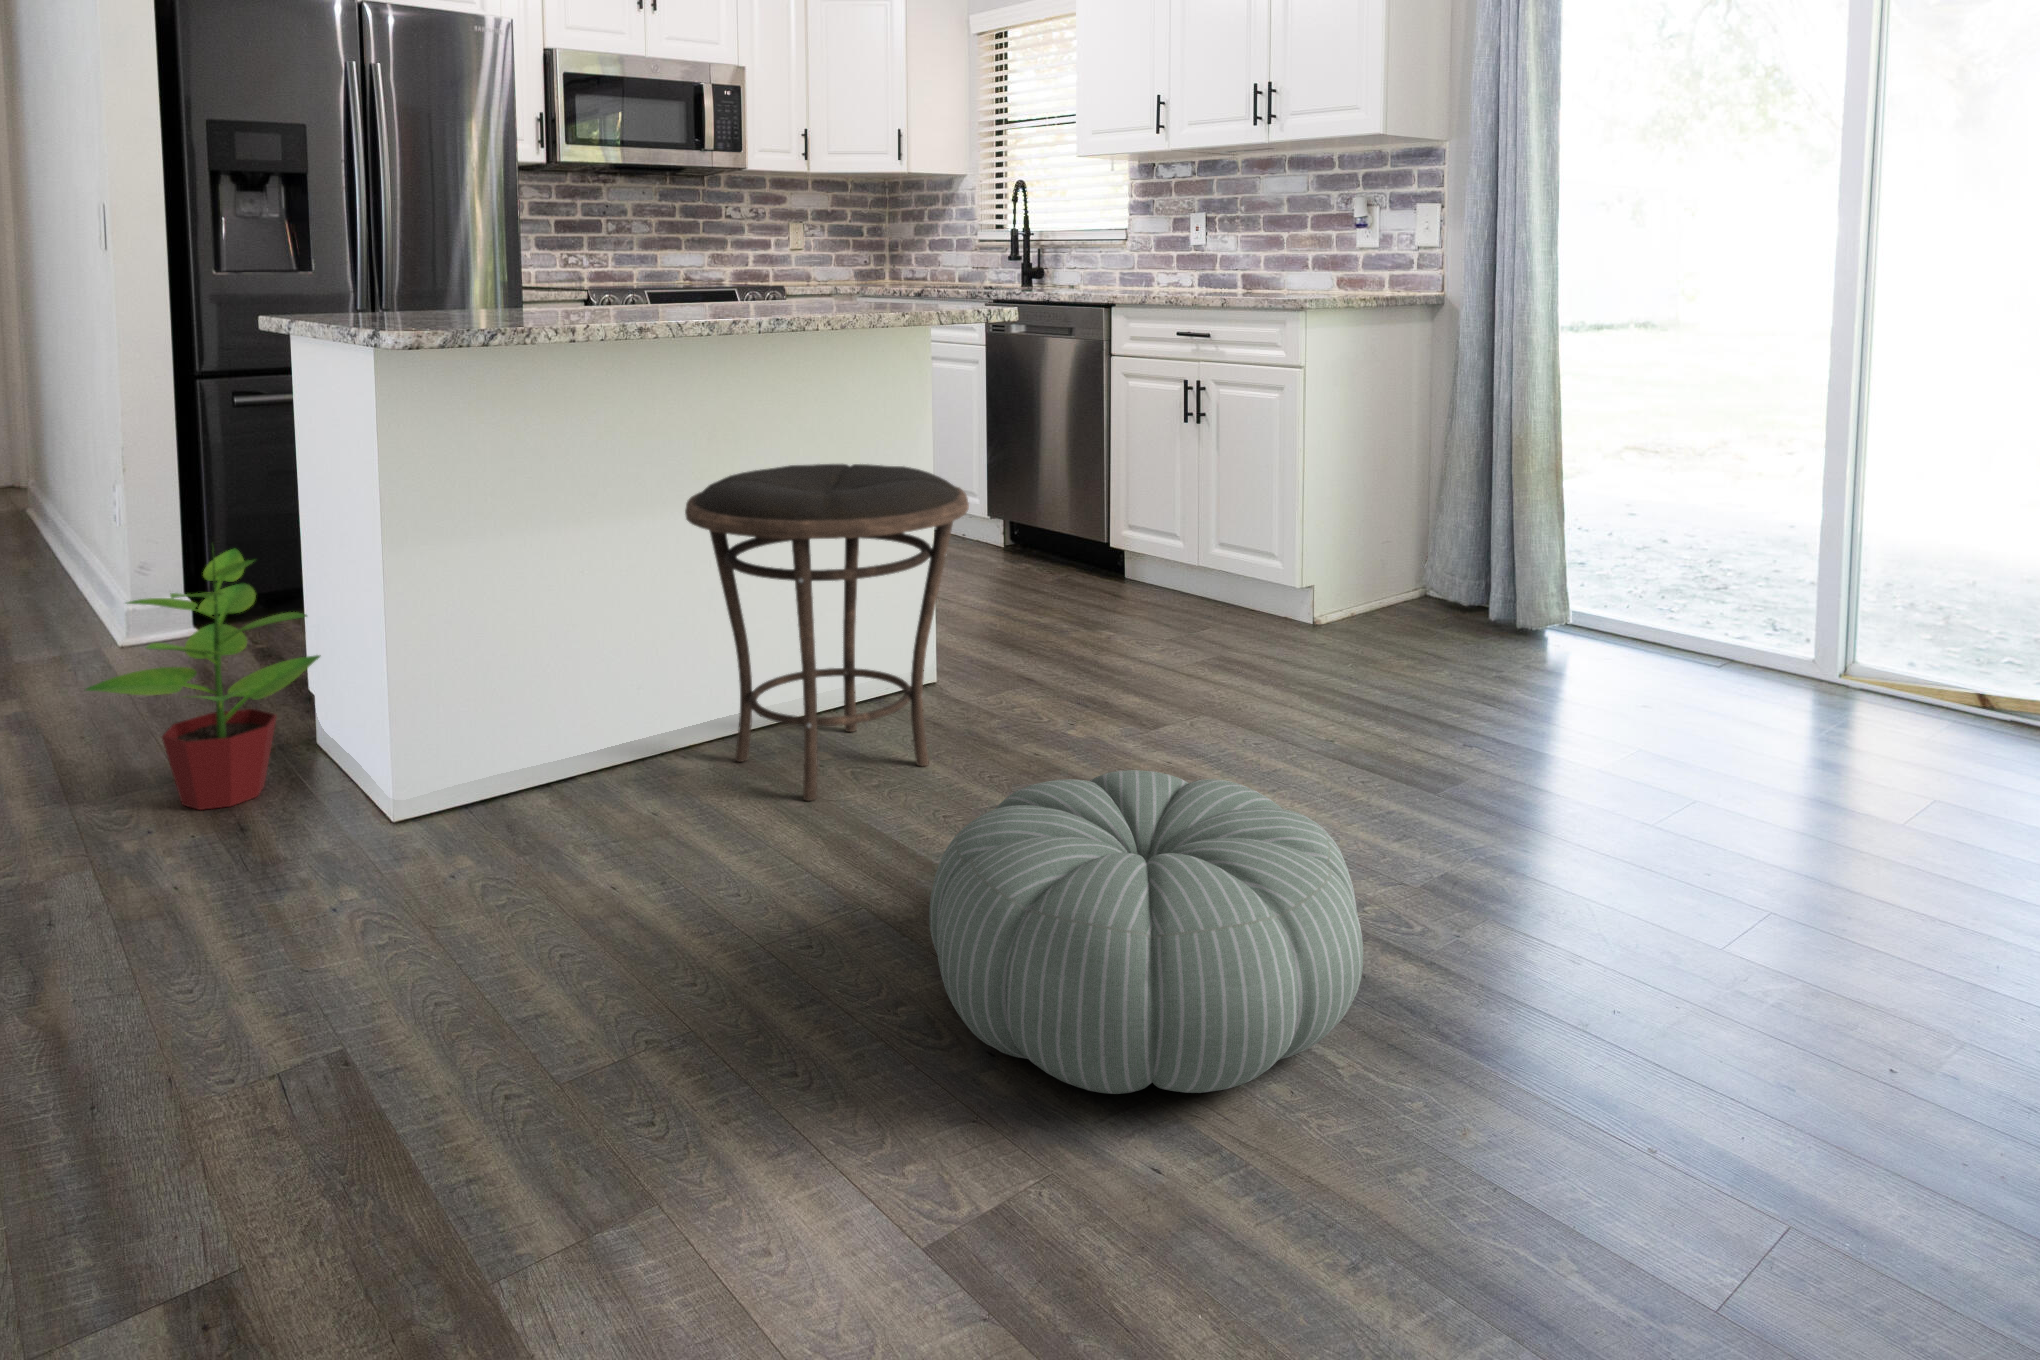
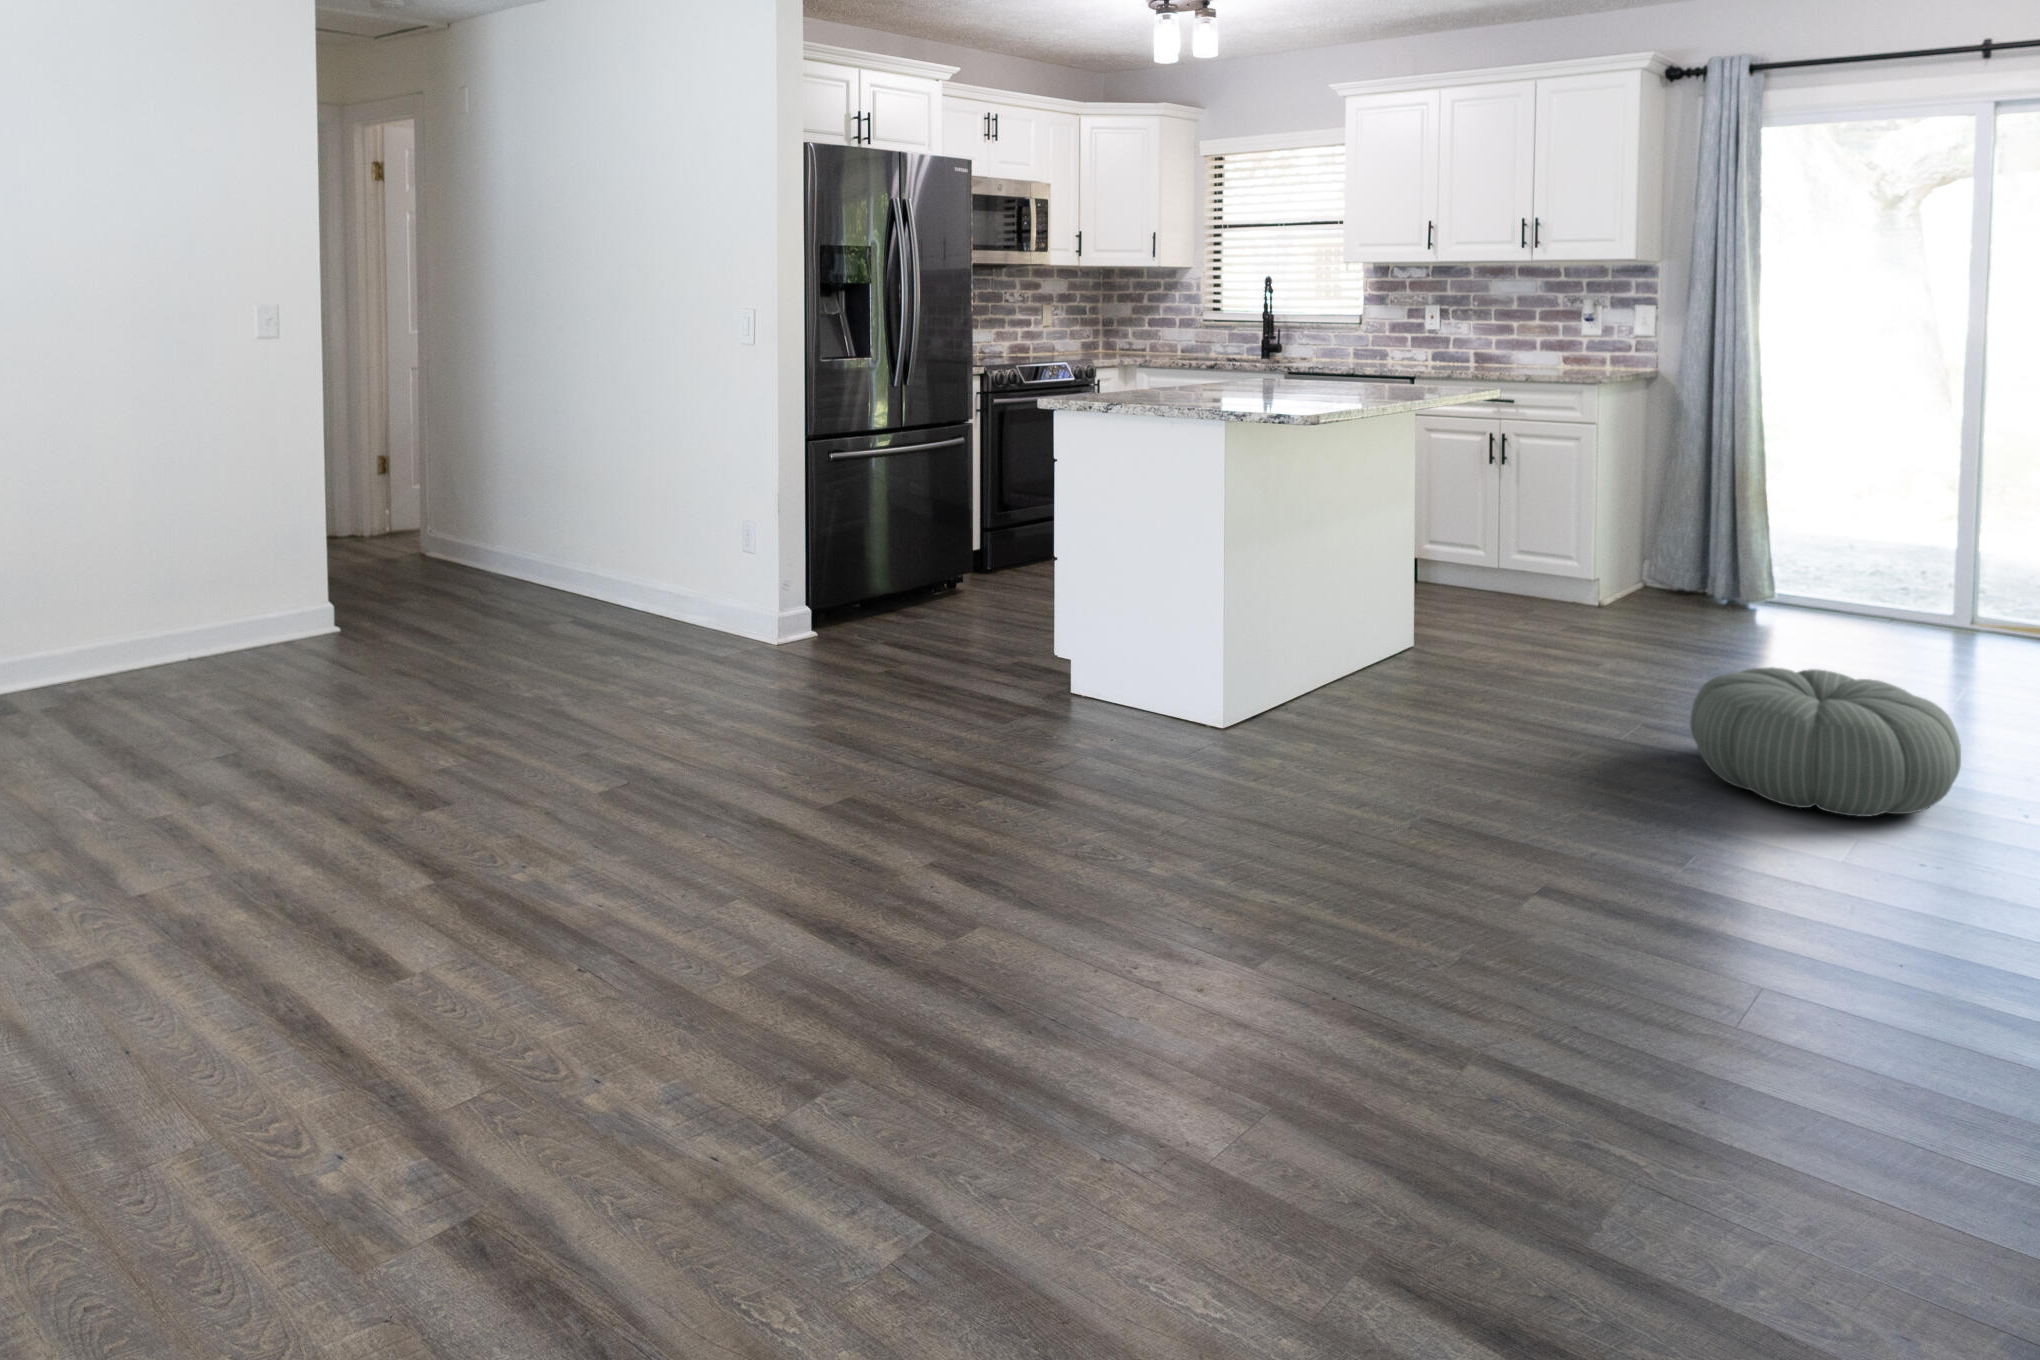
side table: present [685,464,969,801] -> none [1351,498,1542,713]
potted plant: present [86,549,320,810] -> none [1014,557,1153,735]

